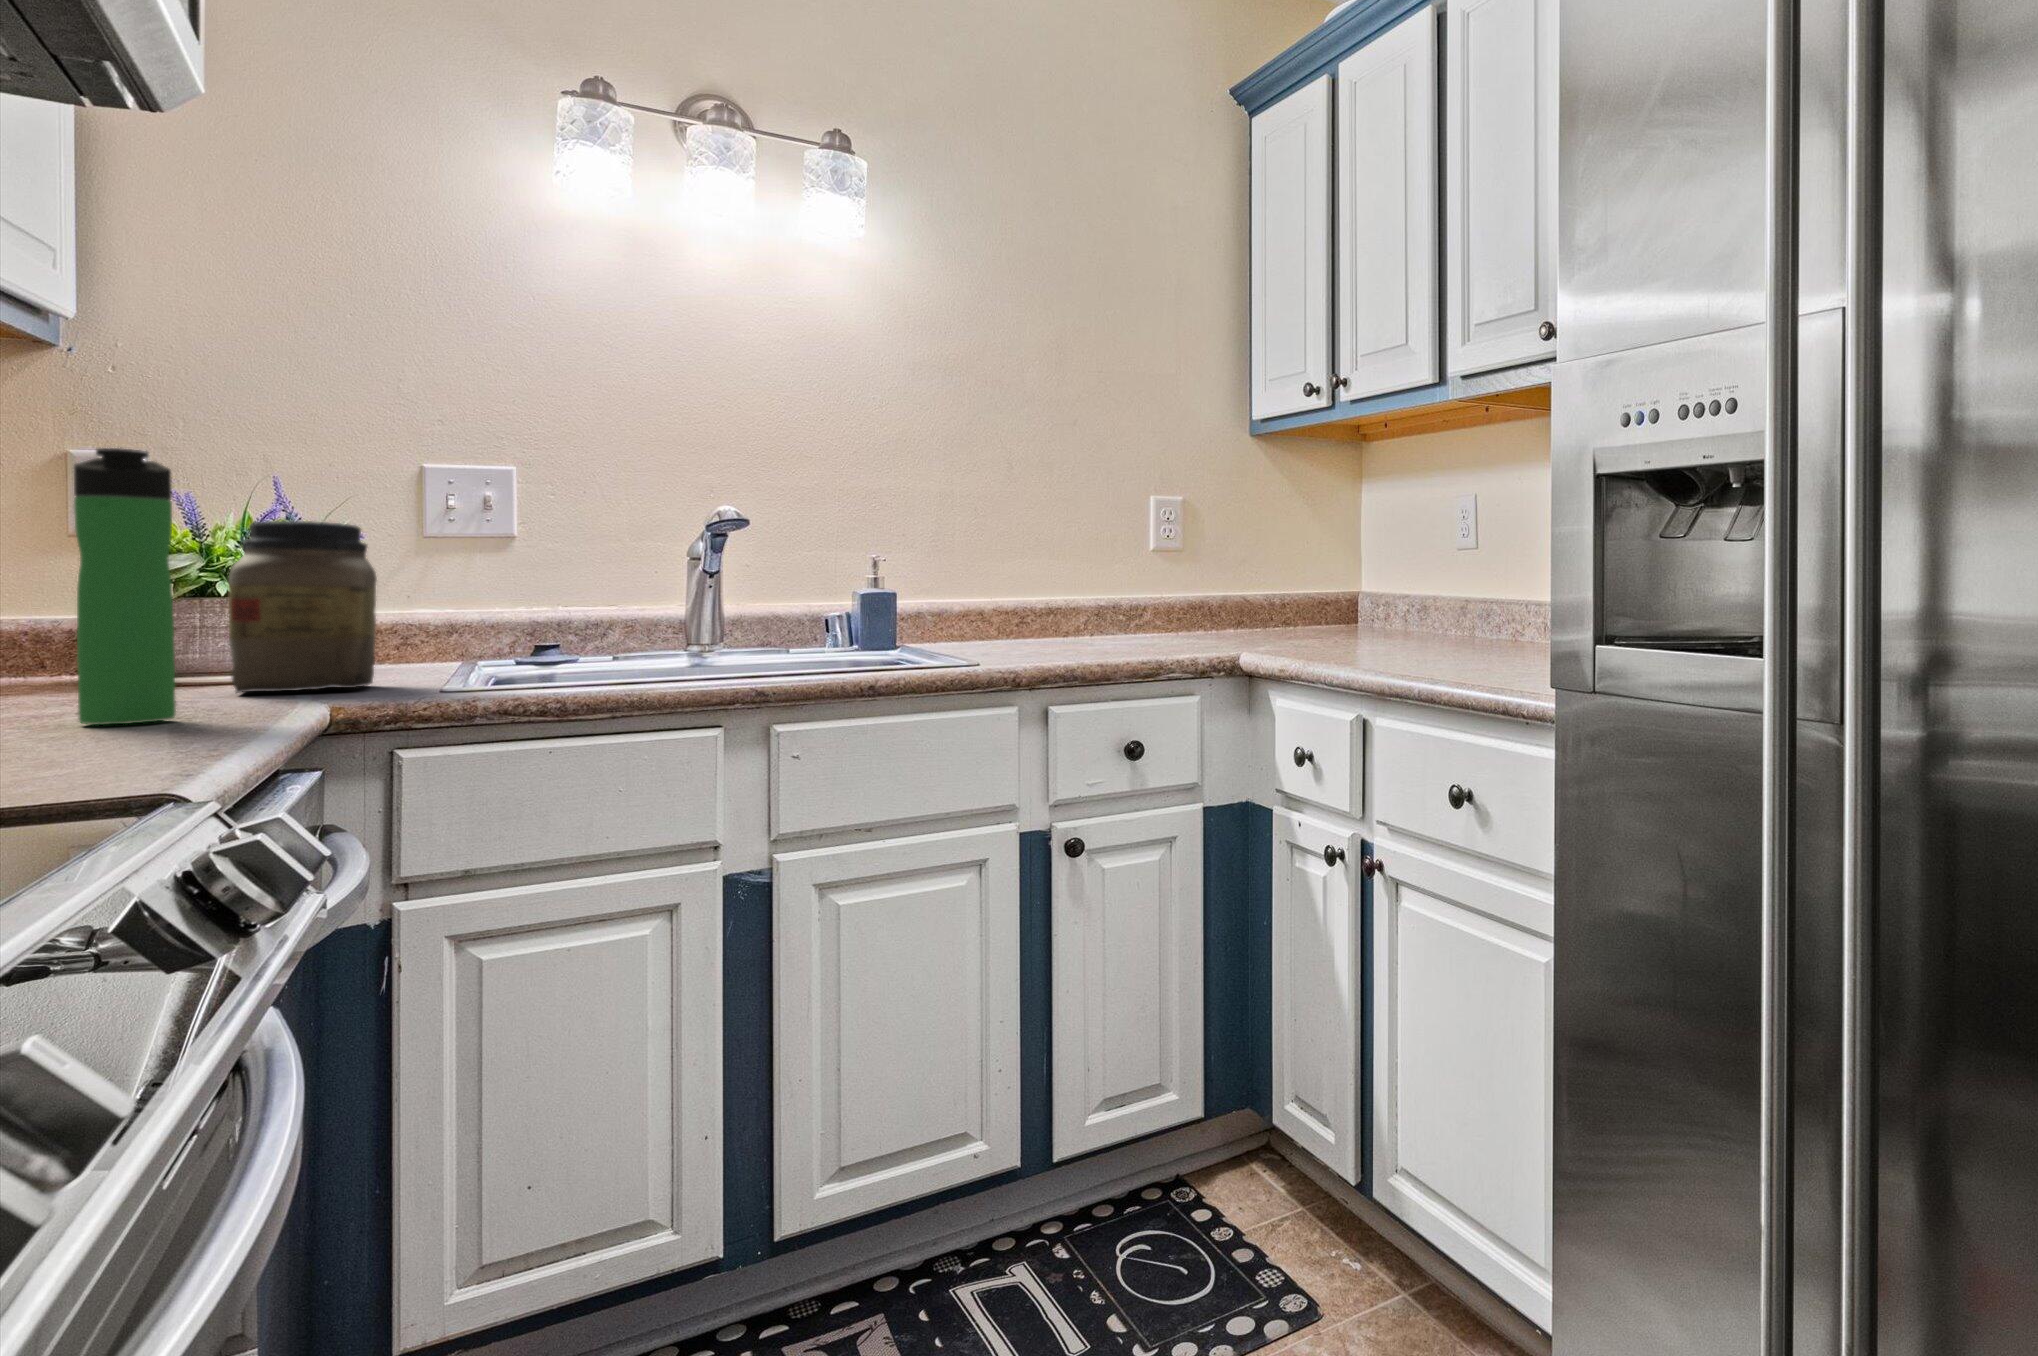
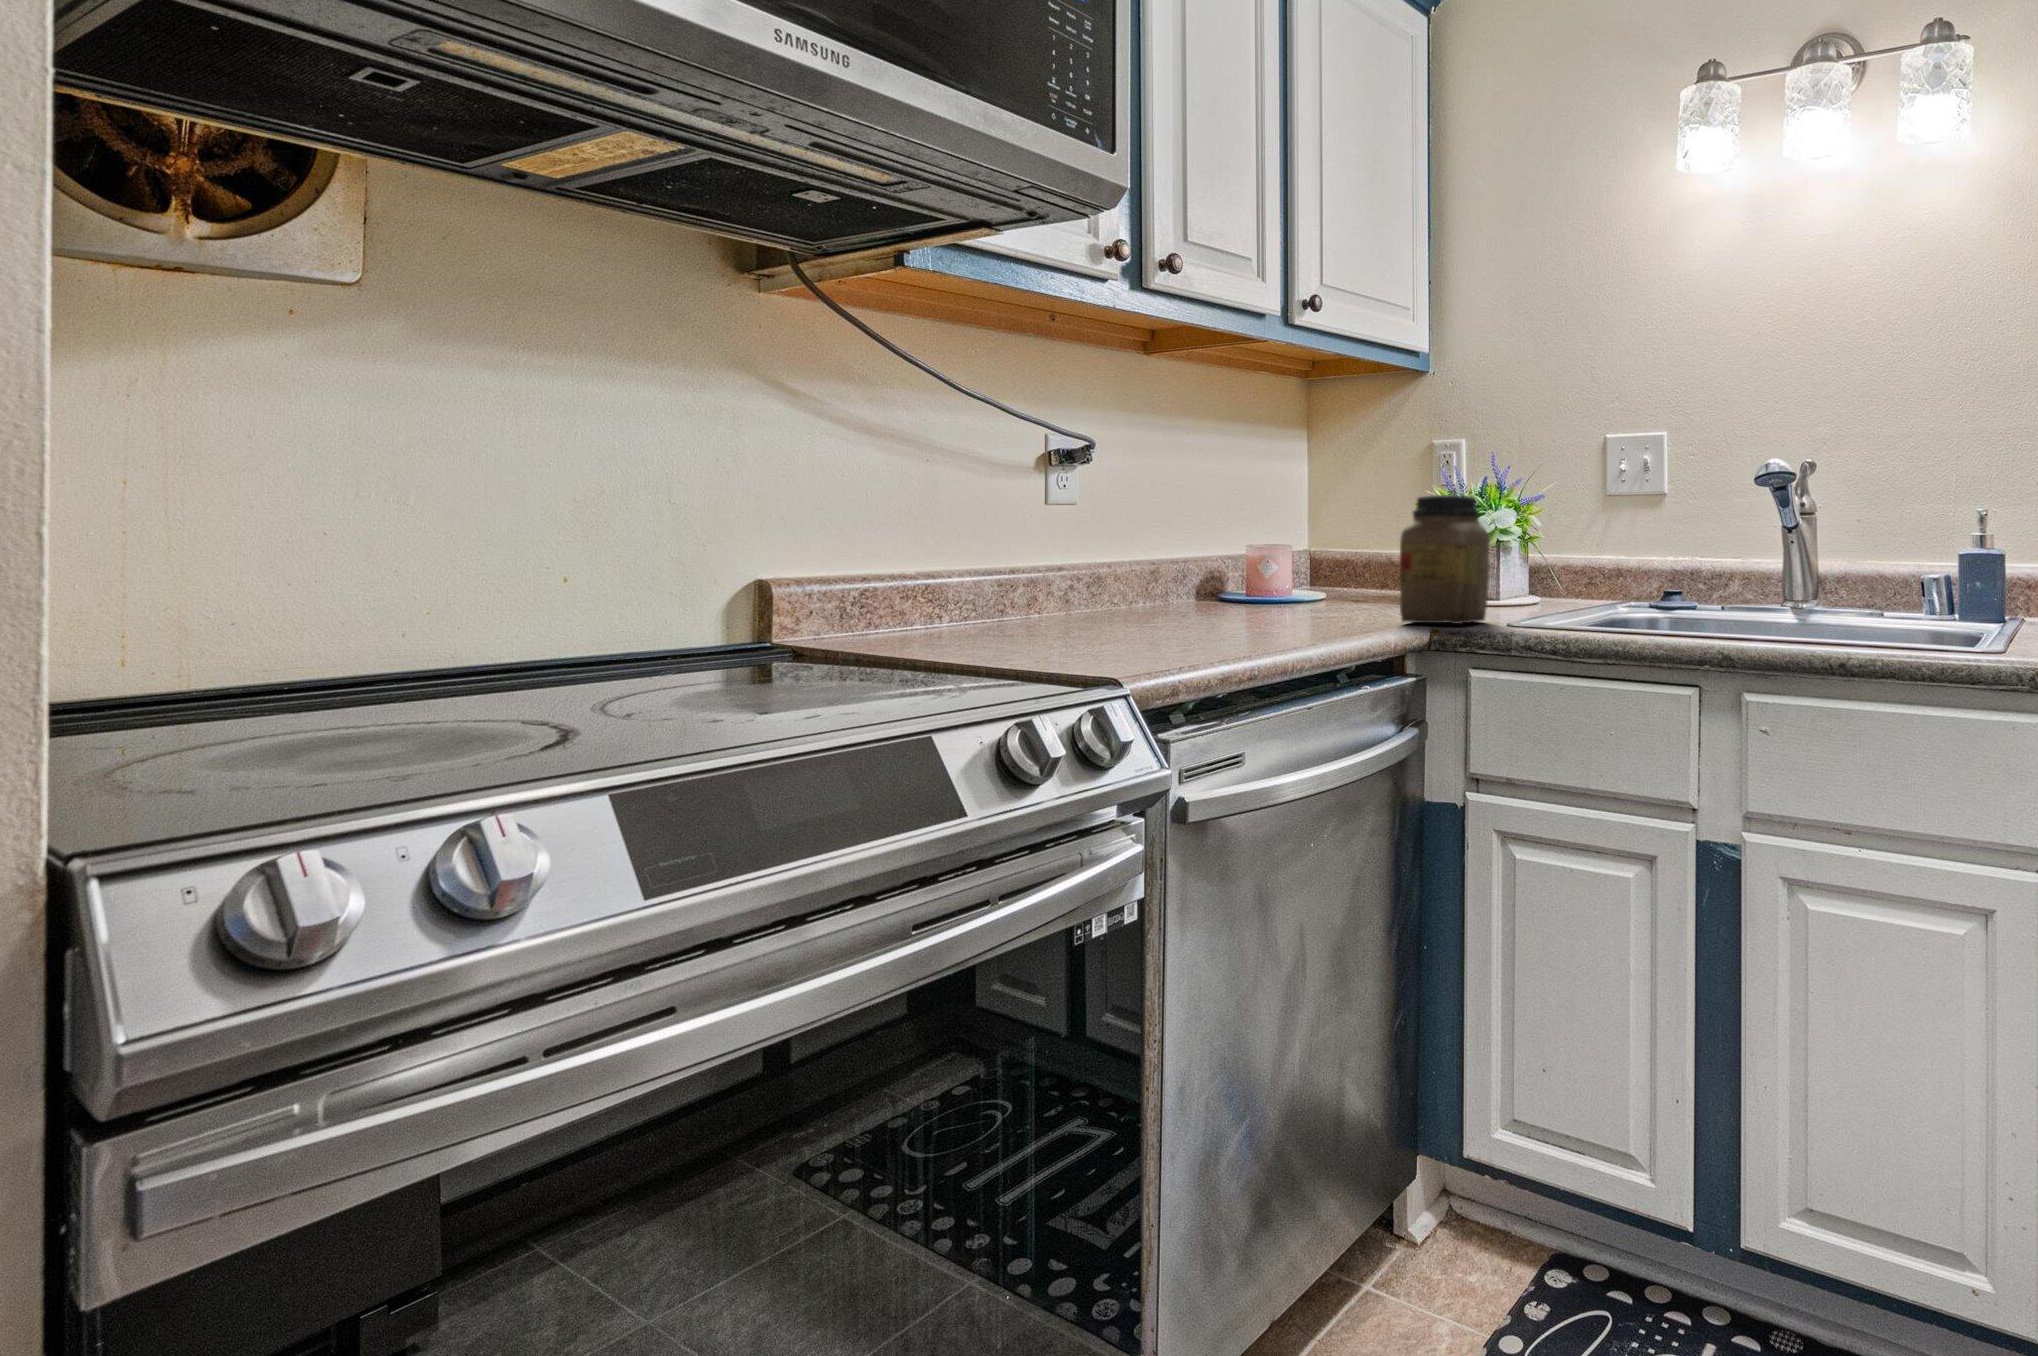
bottle: present [74,448,176,725] -> none [1271,454,1318,639]

